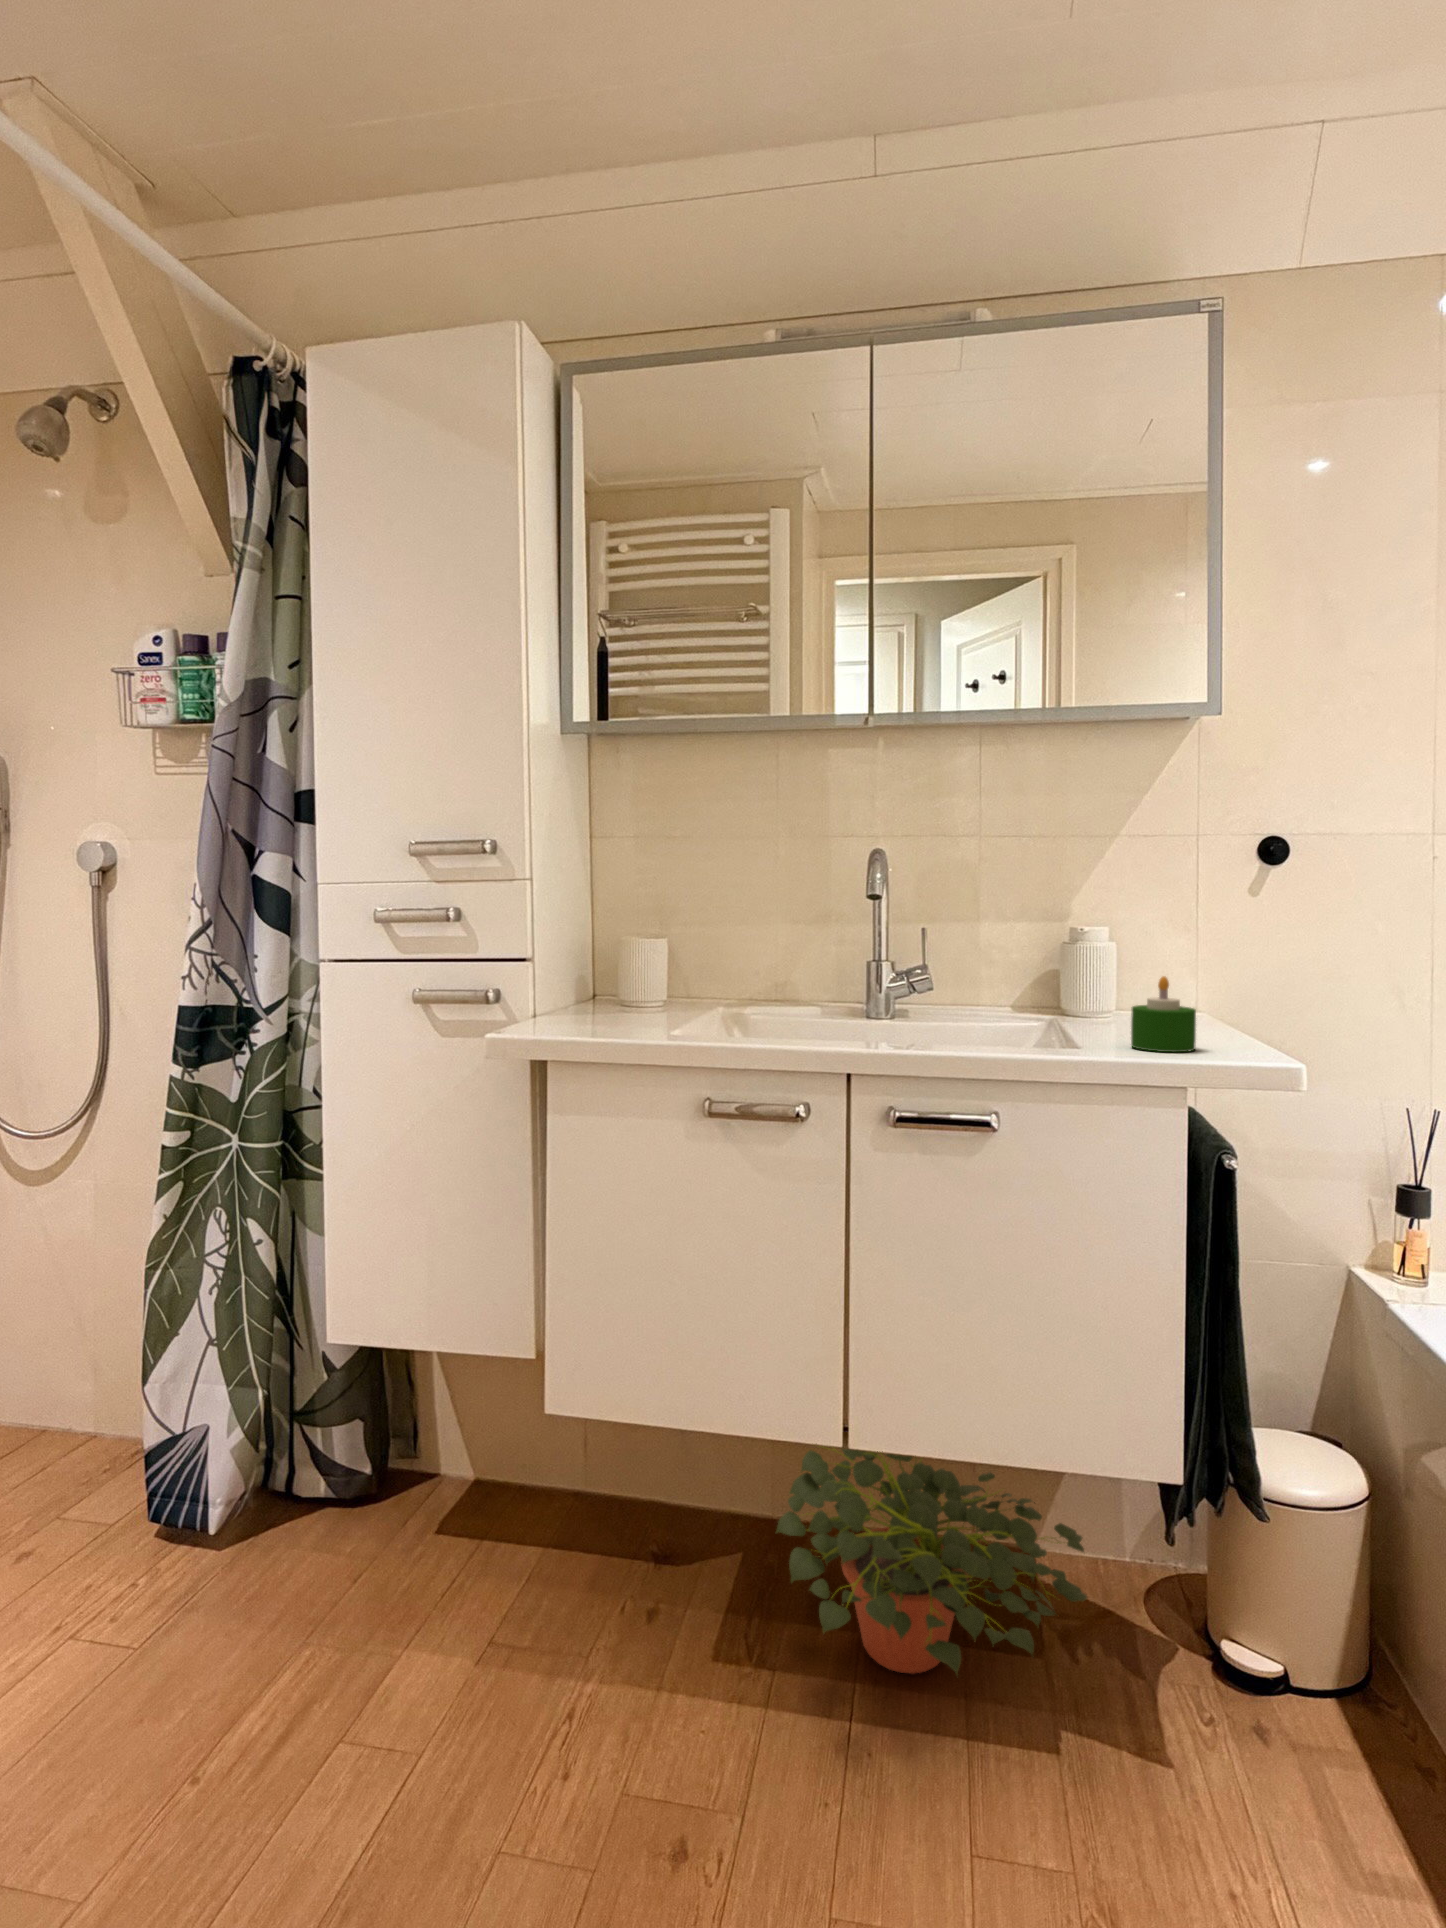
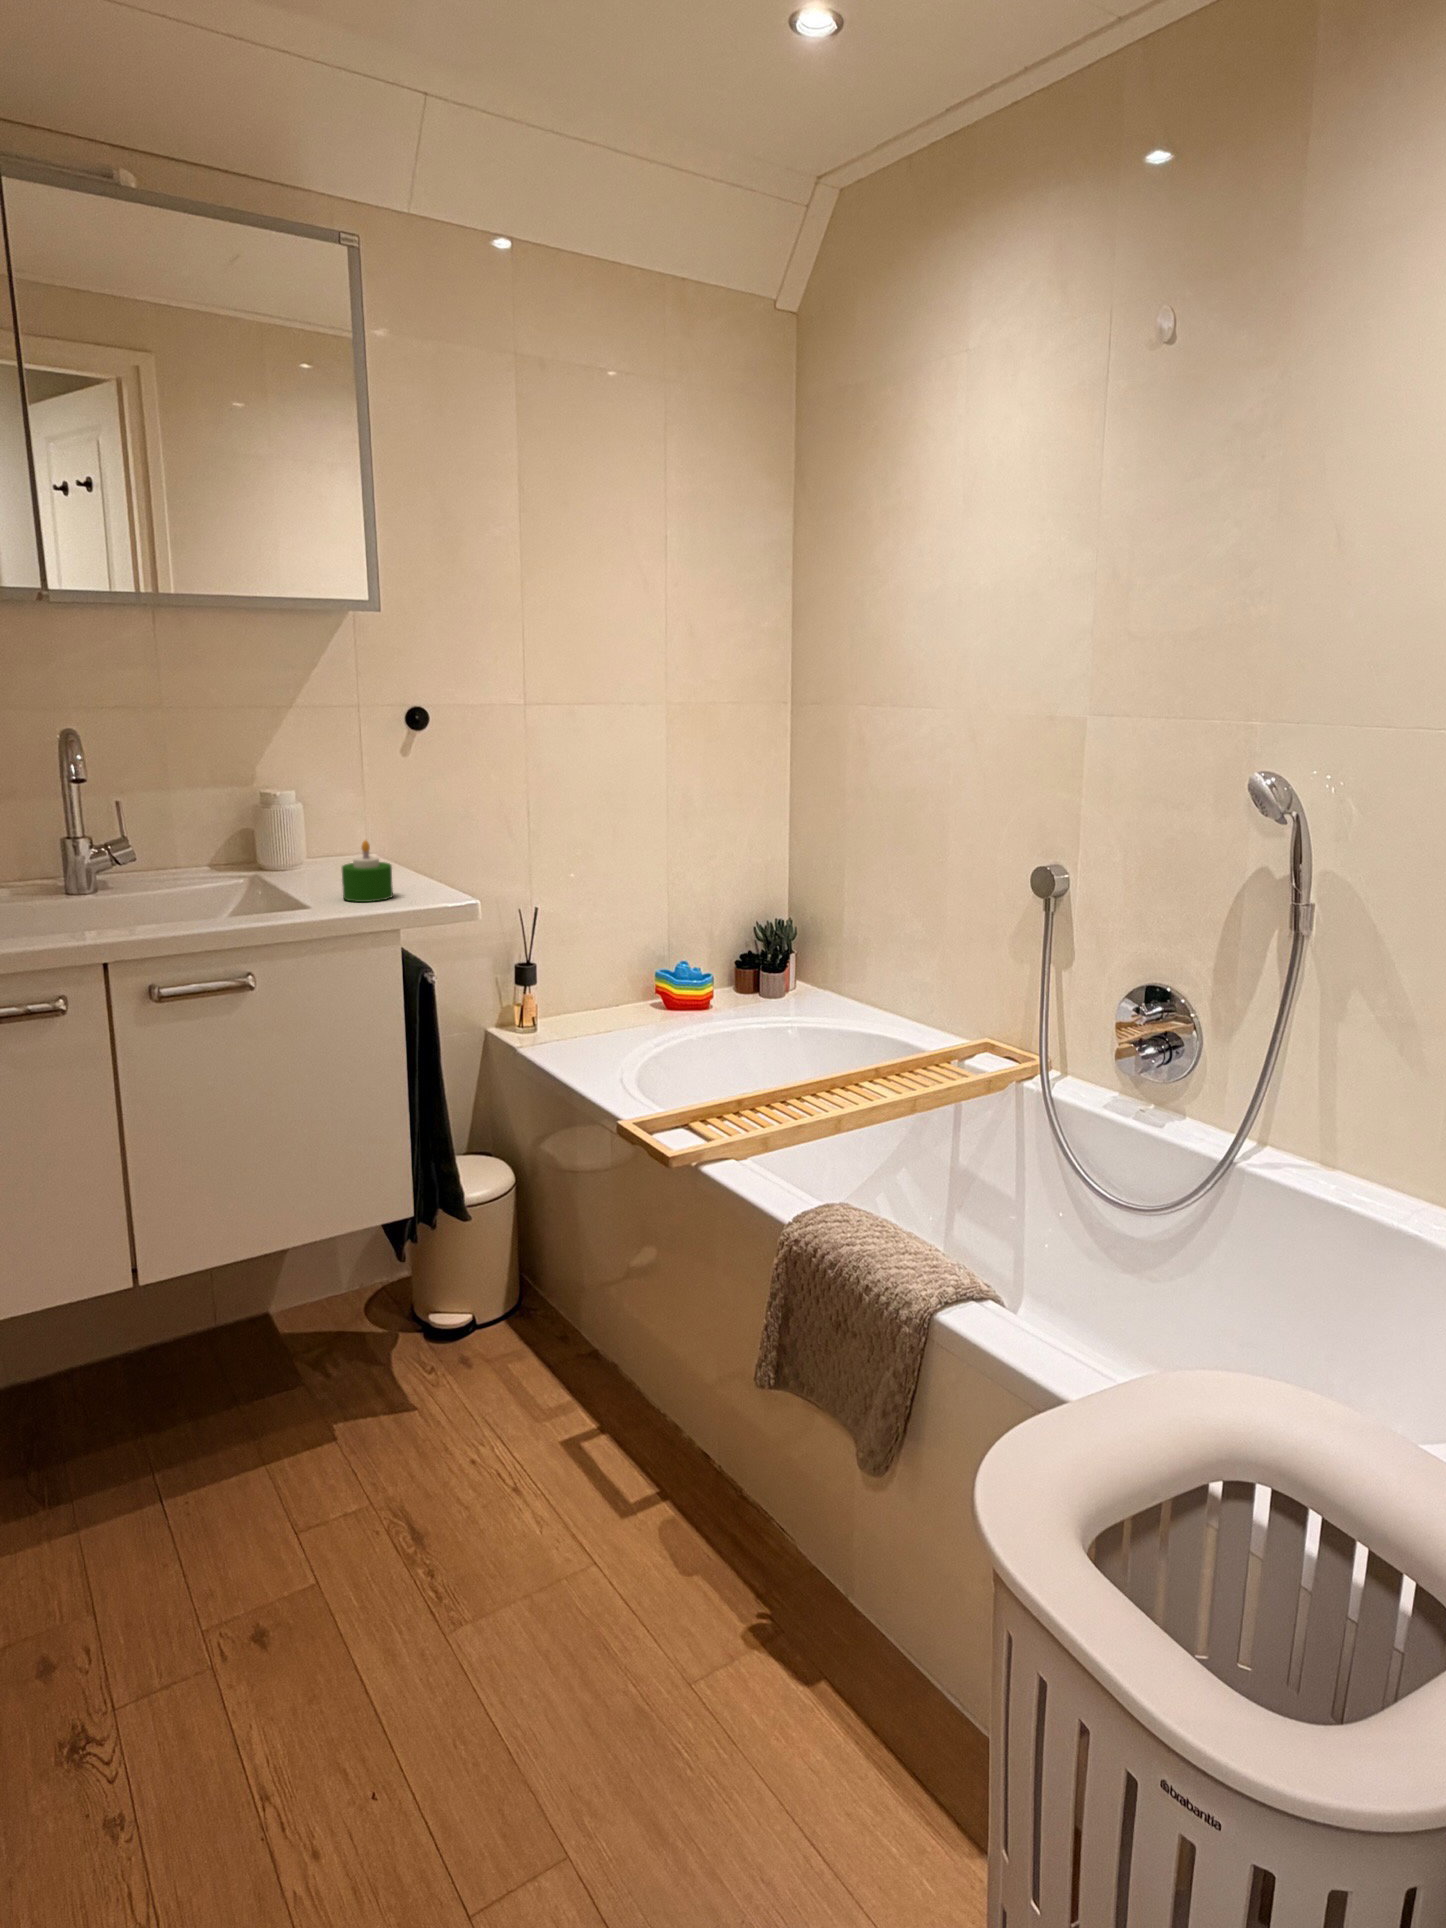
potted plant: present [776,1449,1087,1674] -> none [38,1248,339,1448]

